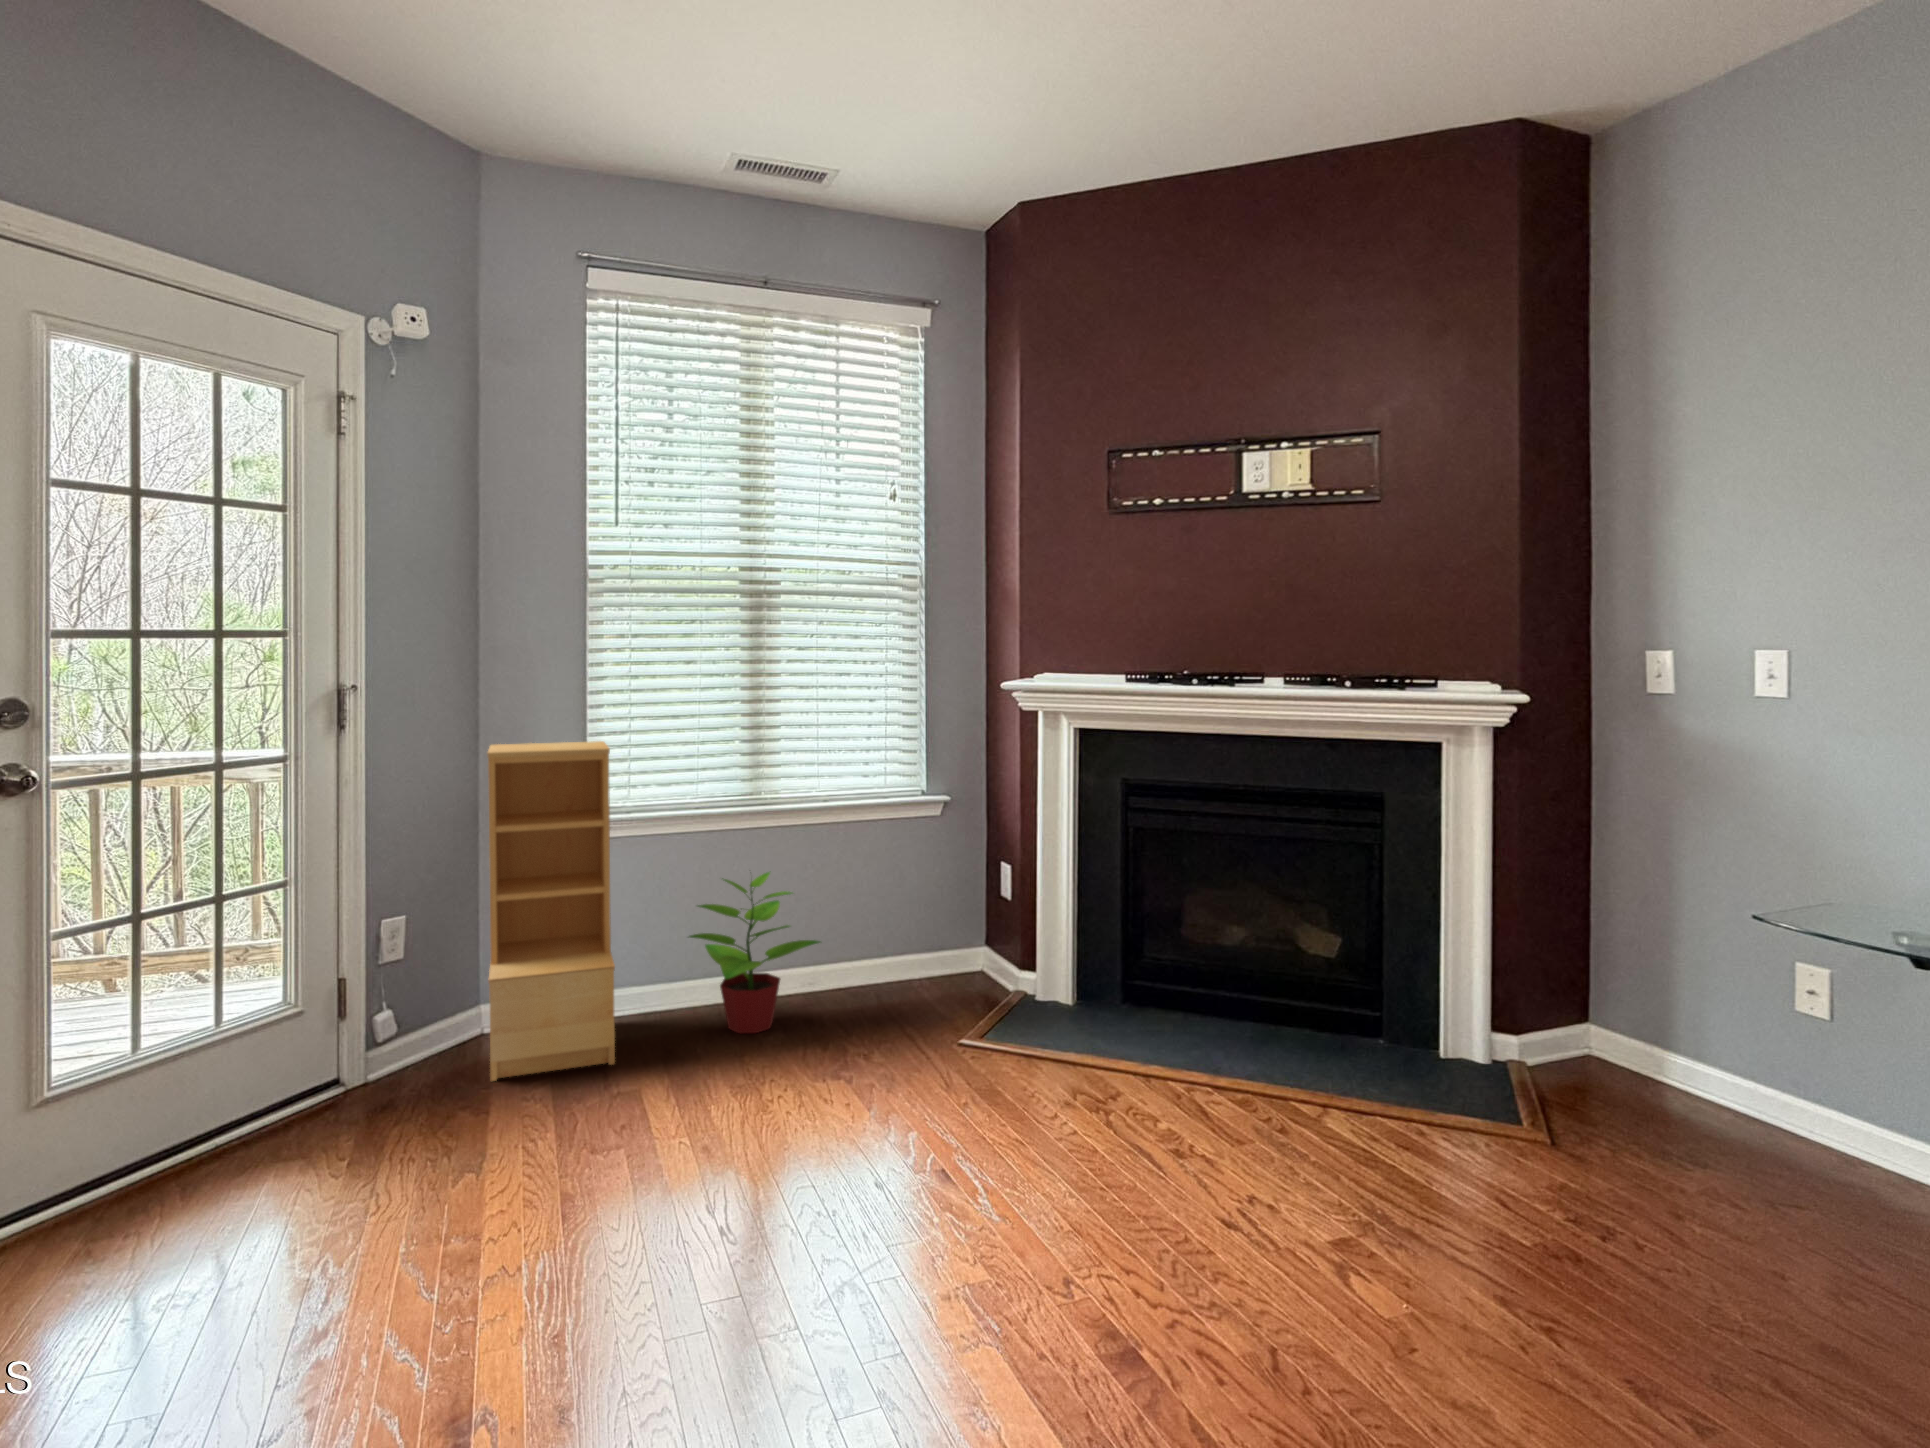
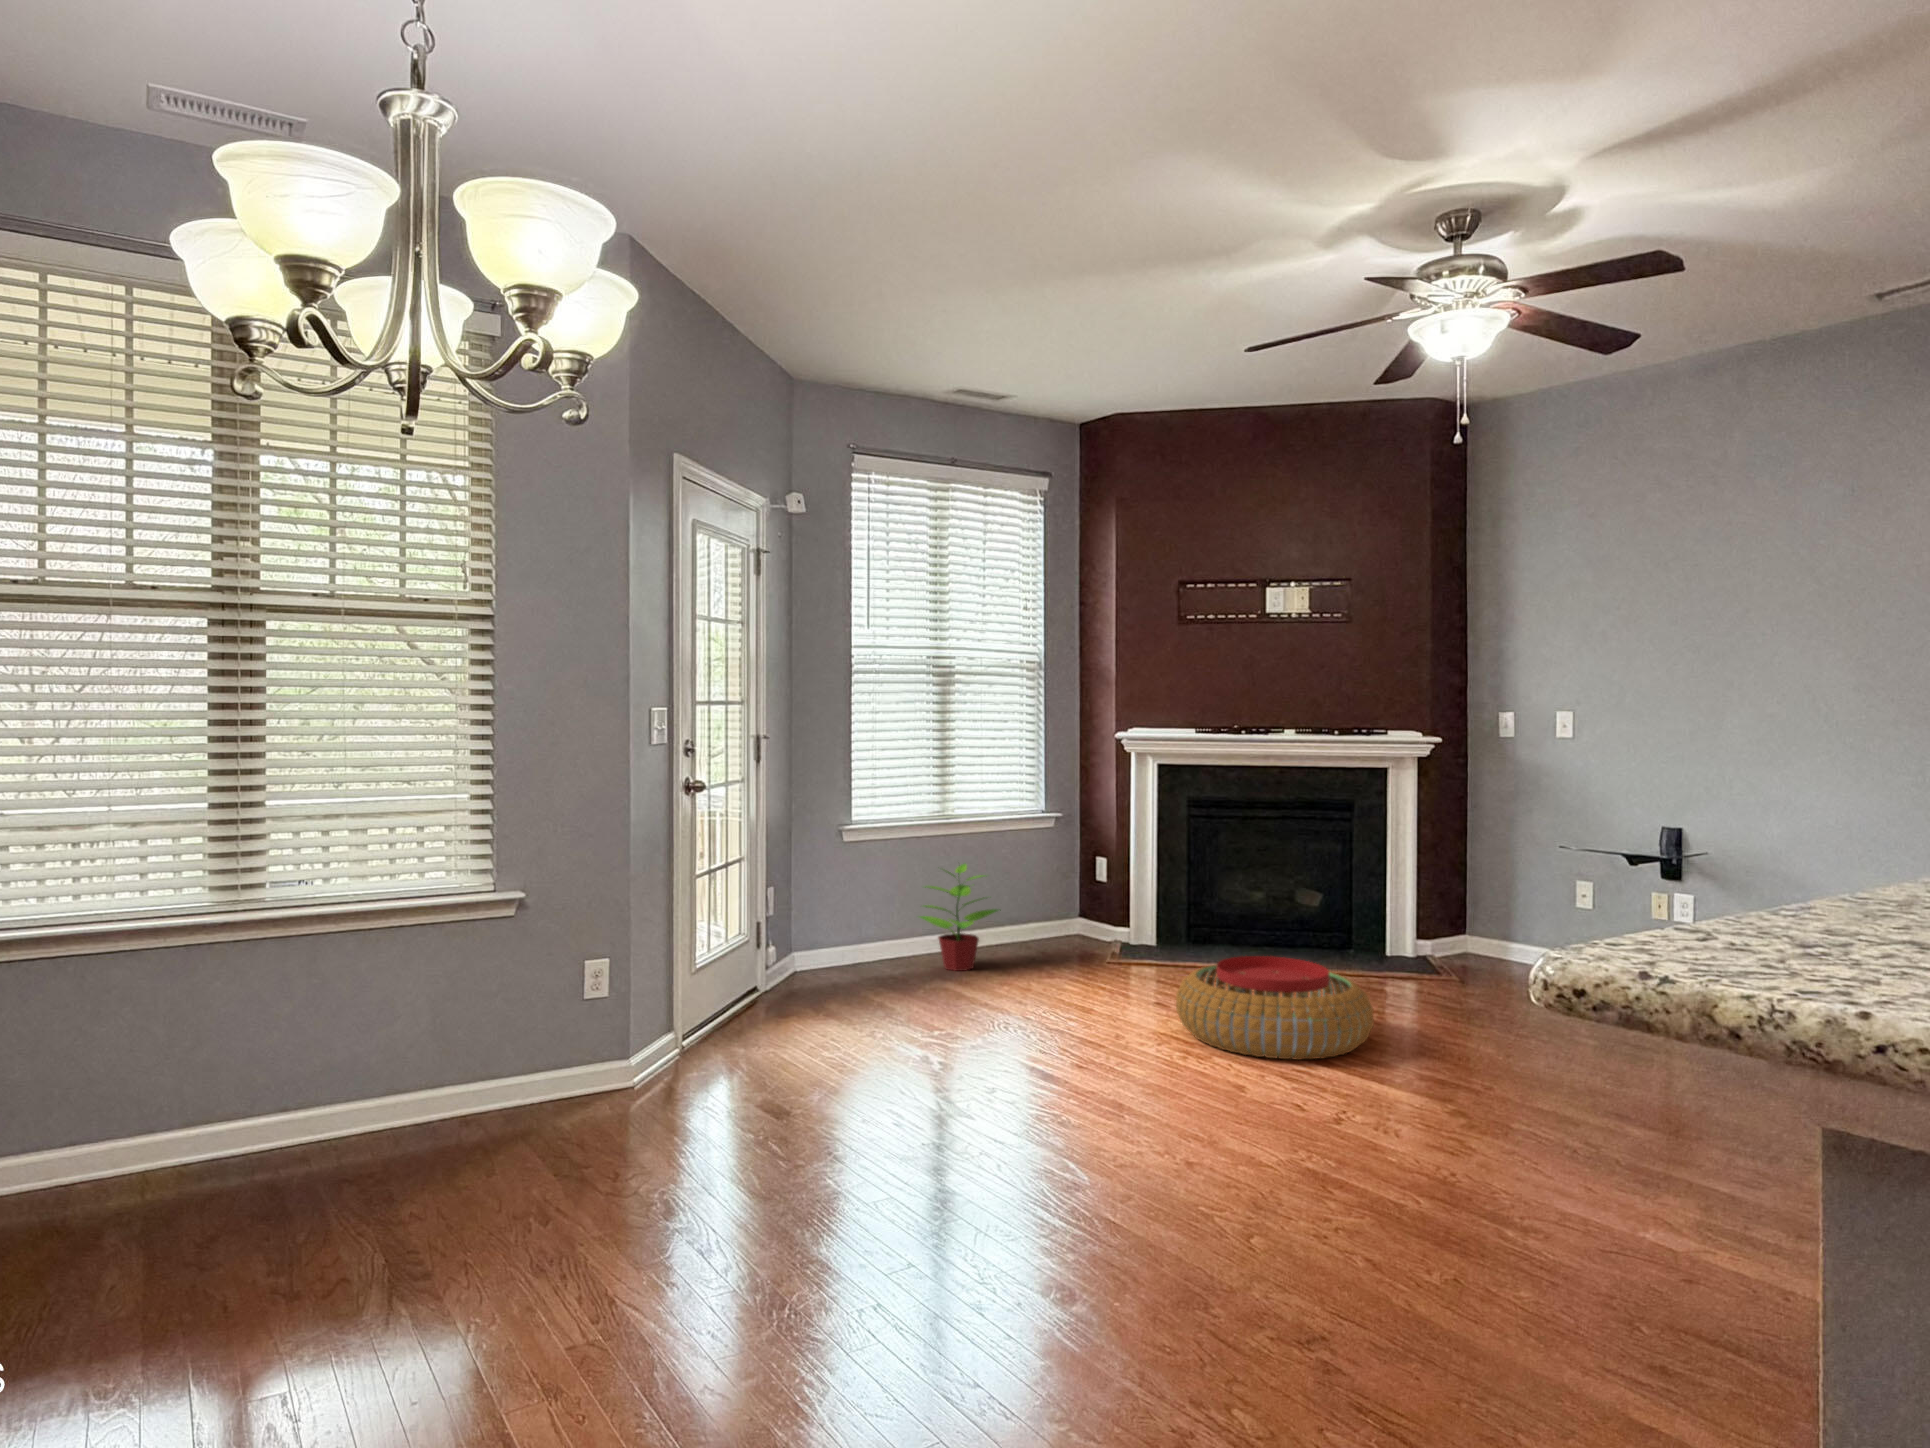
bookshelf: present [488,741,615,1081] -> none [794,775,900,996]
pouf: none [922,1098,1302,1384] -> present [1176,956,1374,1059]

